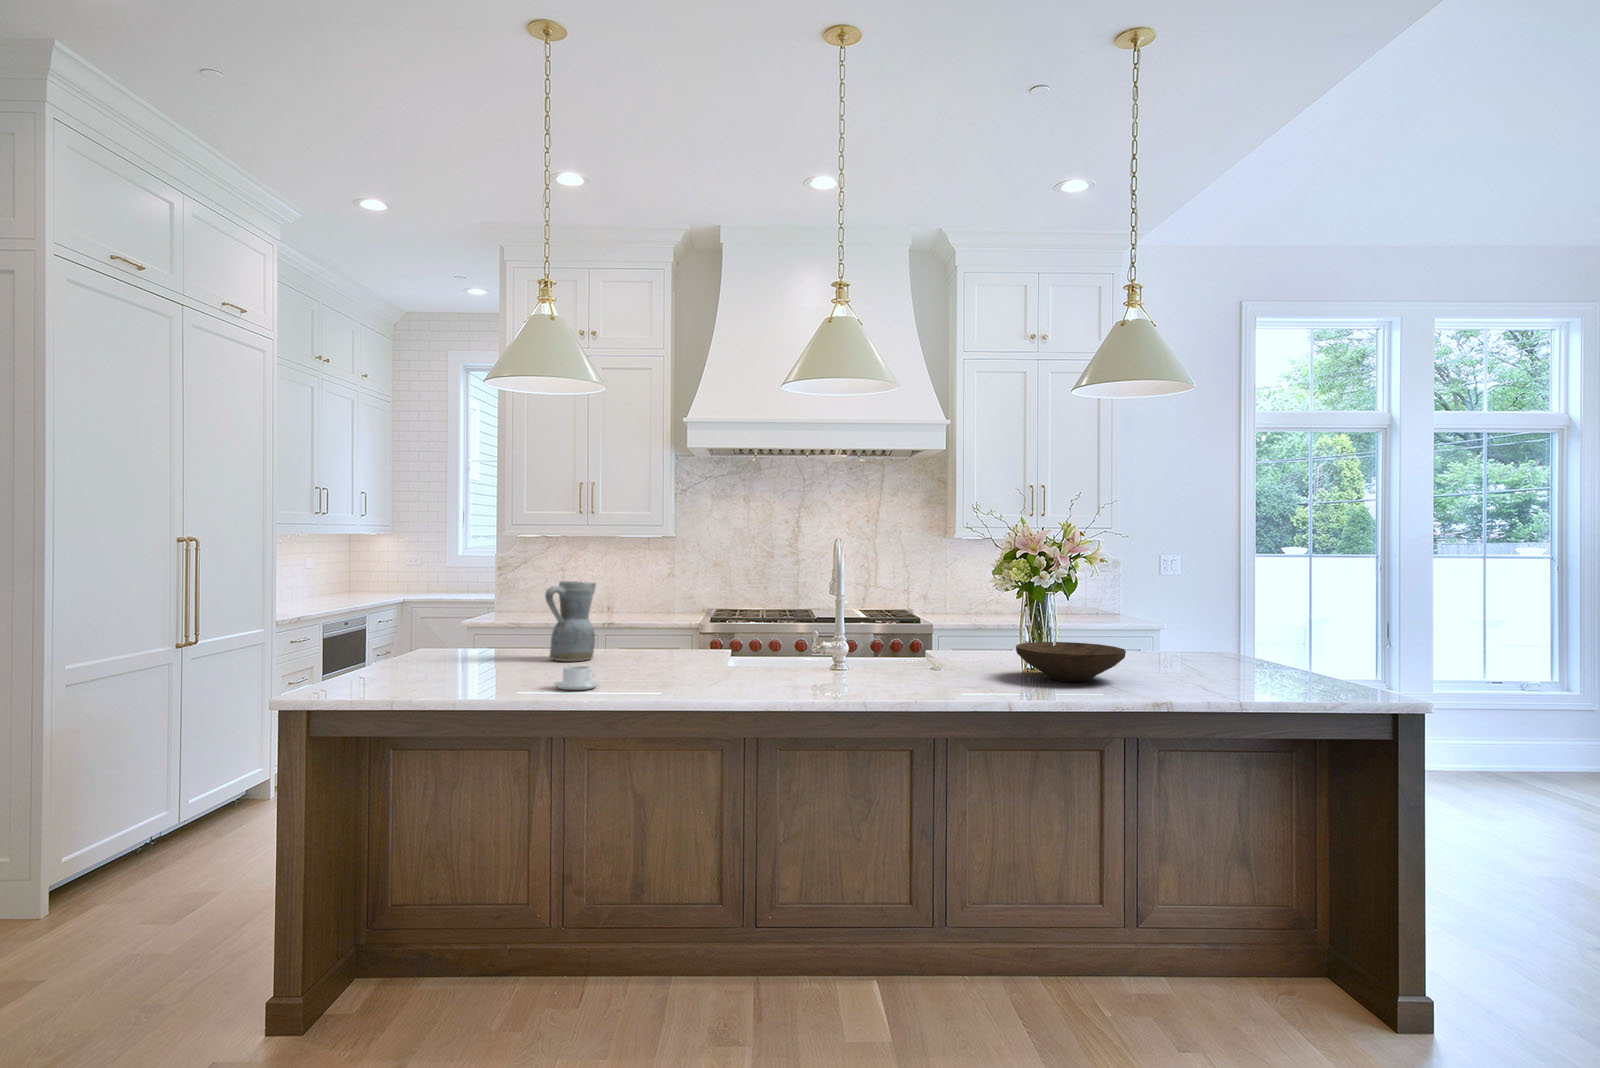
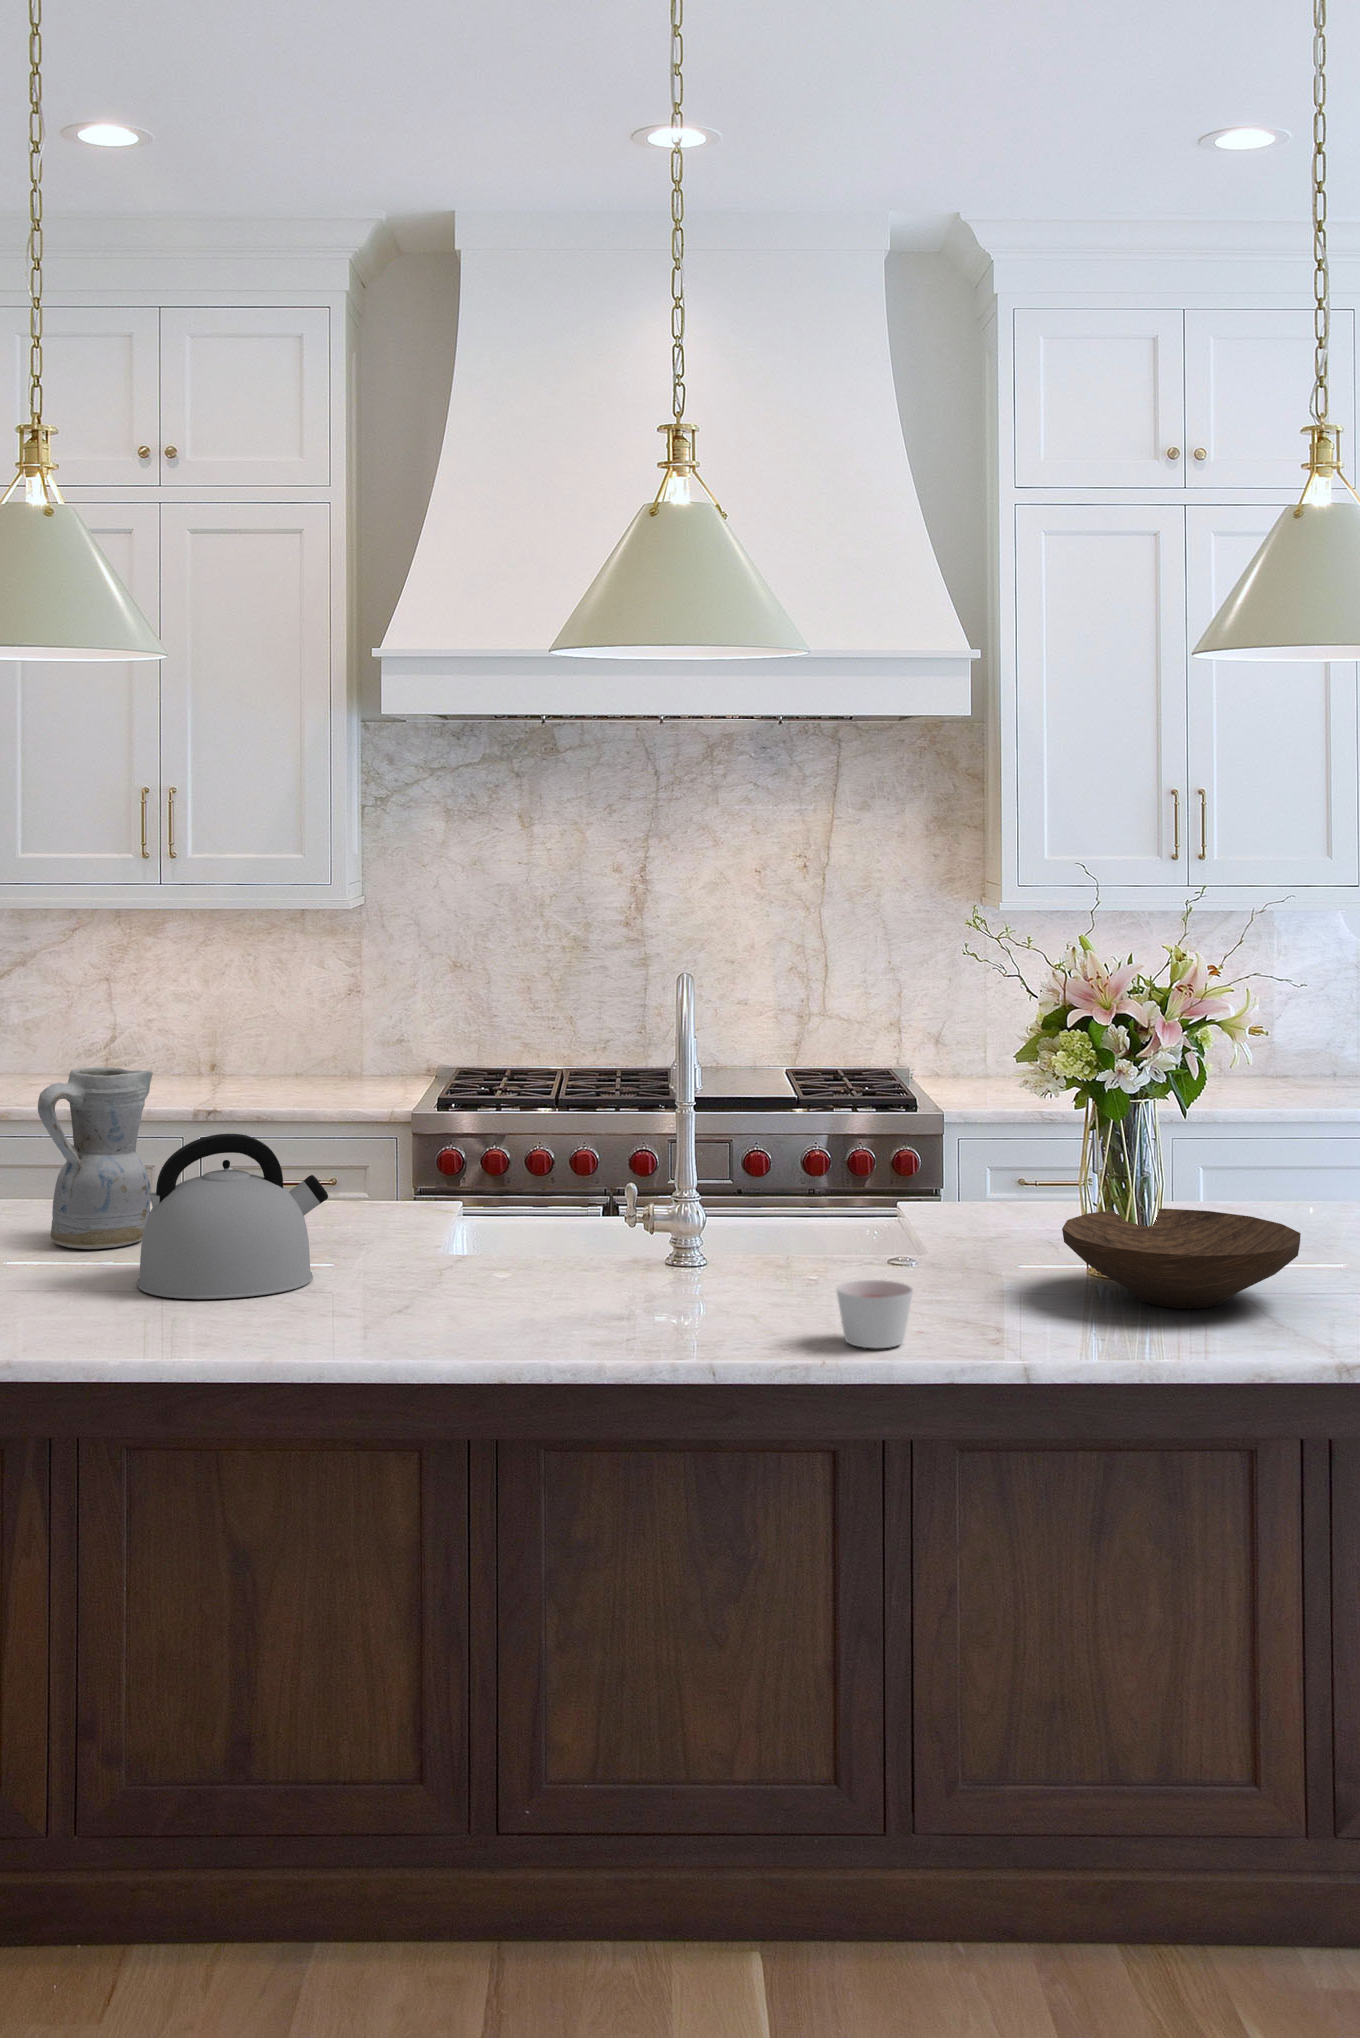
kettle: none [593,605,680,677] -> present [137,1134,328,1299]
candle: none [919,664,955,693] -> present [836,1280,913,1348]
coffee cup: present [554,666,600,690] -> none [40,1285,144,1344]

